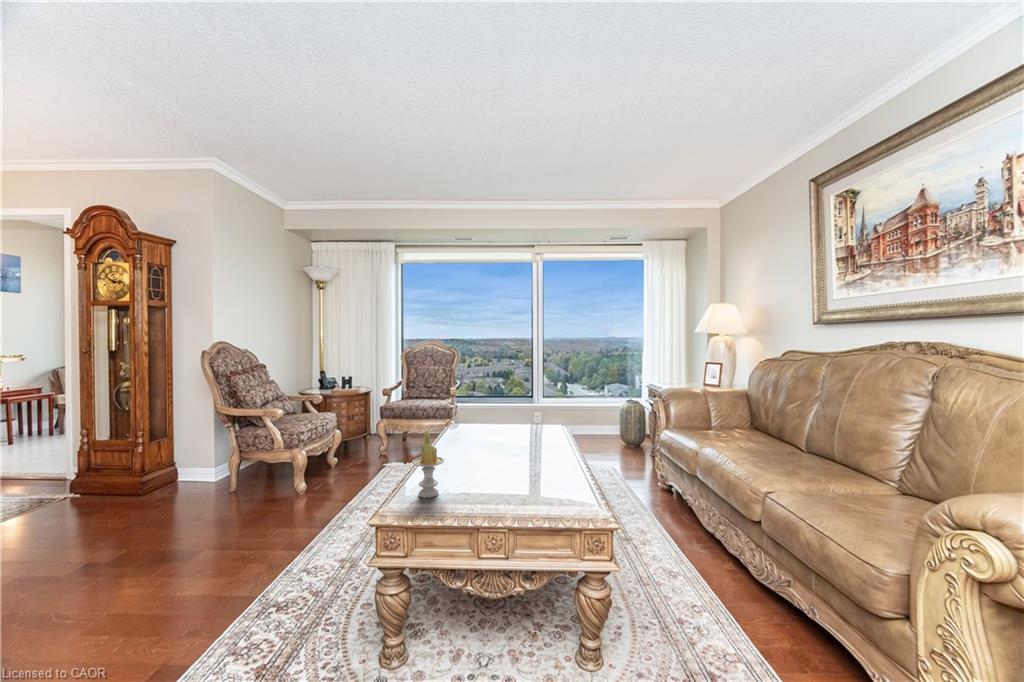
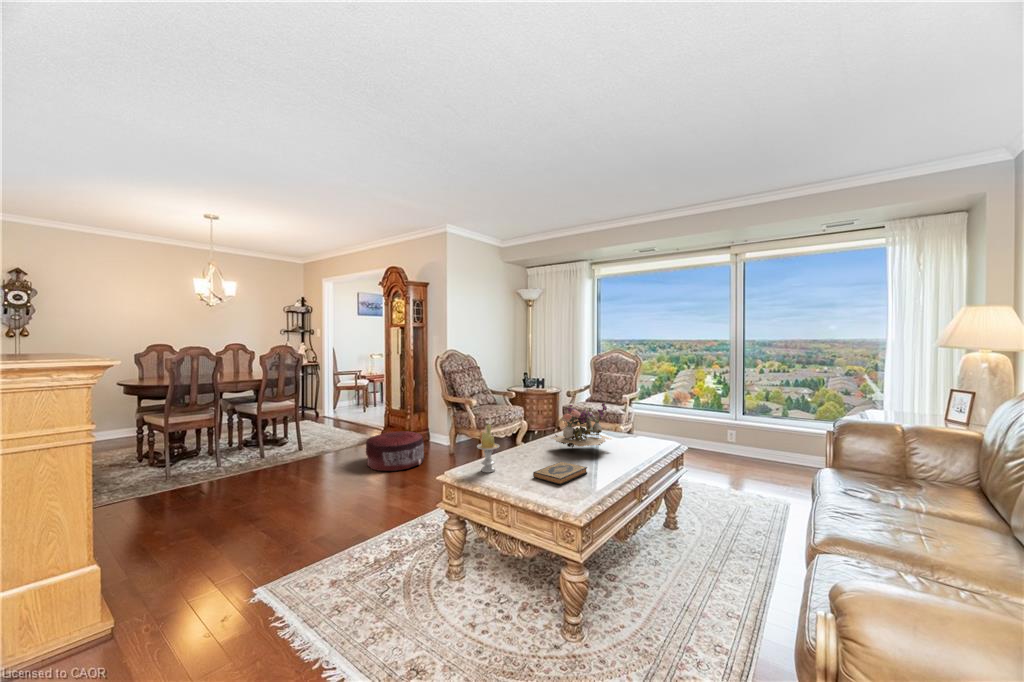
flower arrangement: none [457,391,522,450] -> present [551,402,612,448]
hardback book: none [494,464,538,490] -> present [533,462,587,485]
pouf: none [69,470,195,548] -> present [366,431,425,471]

